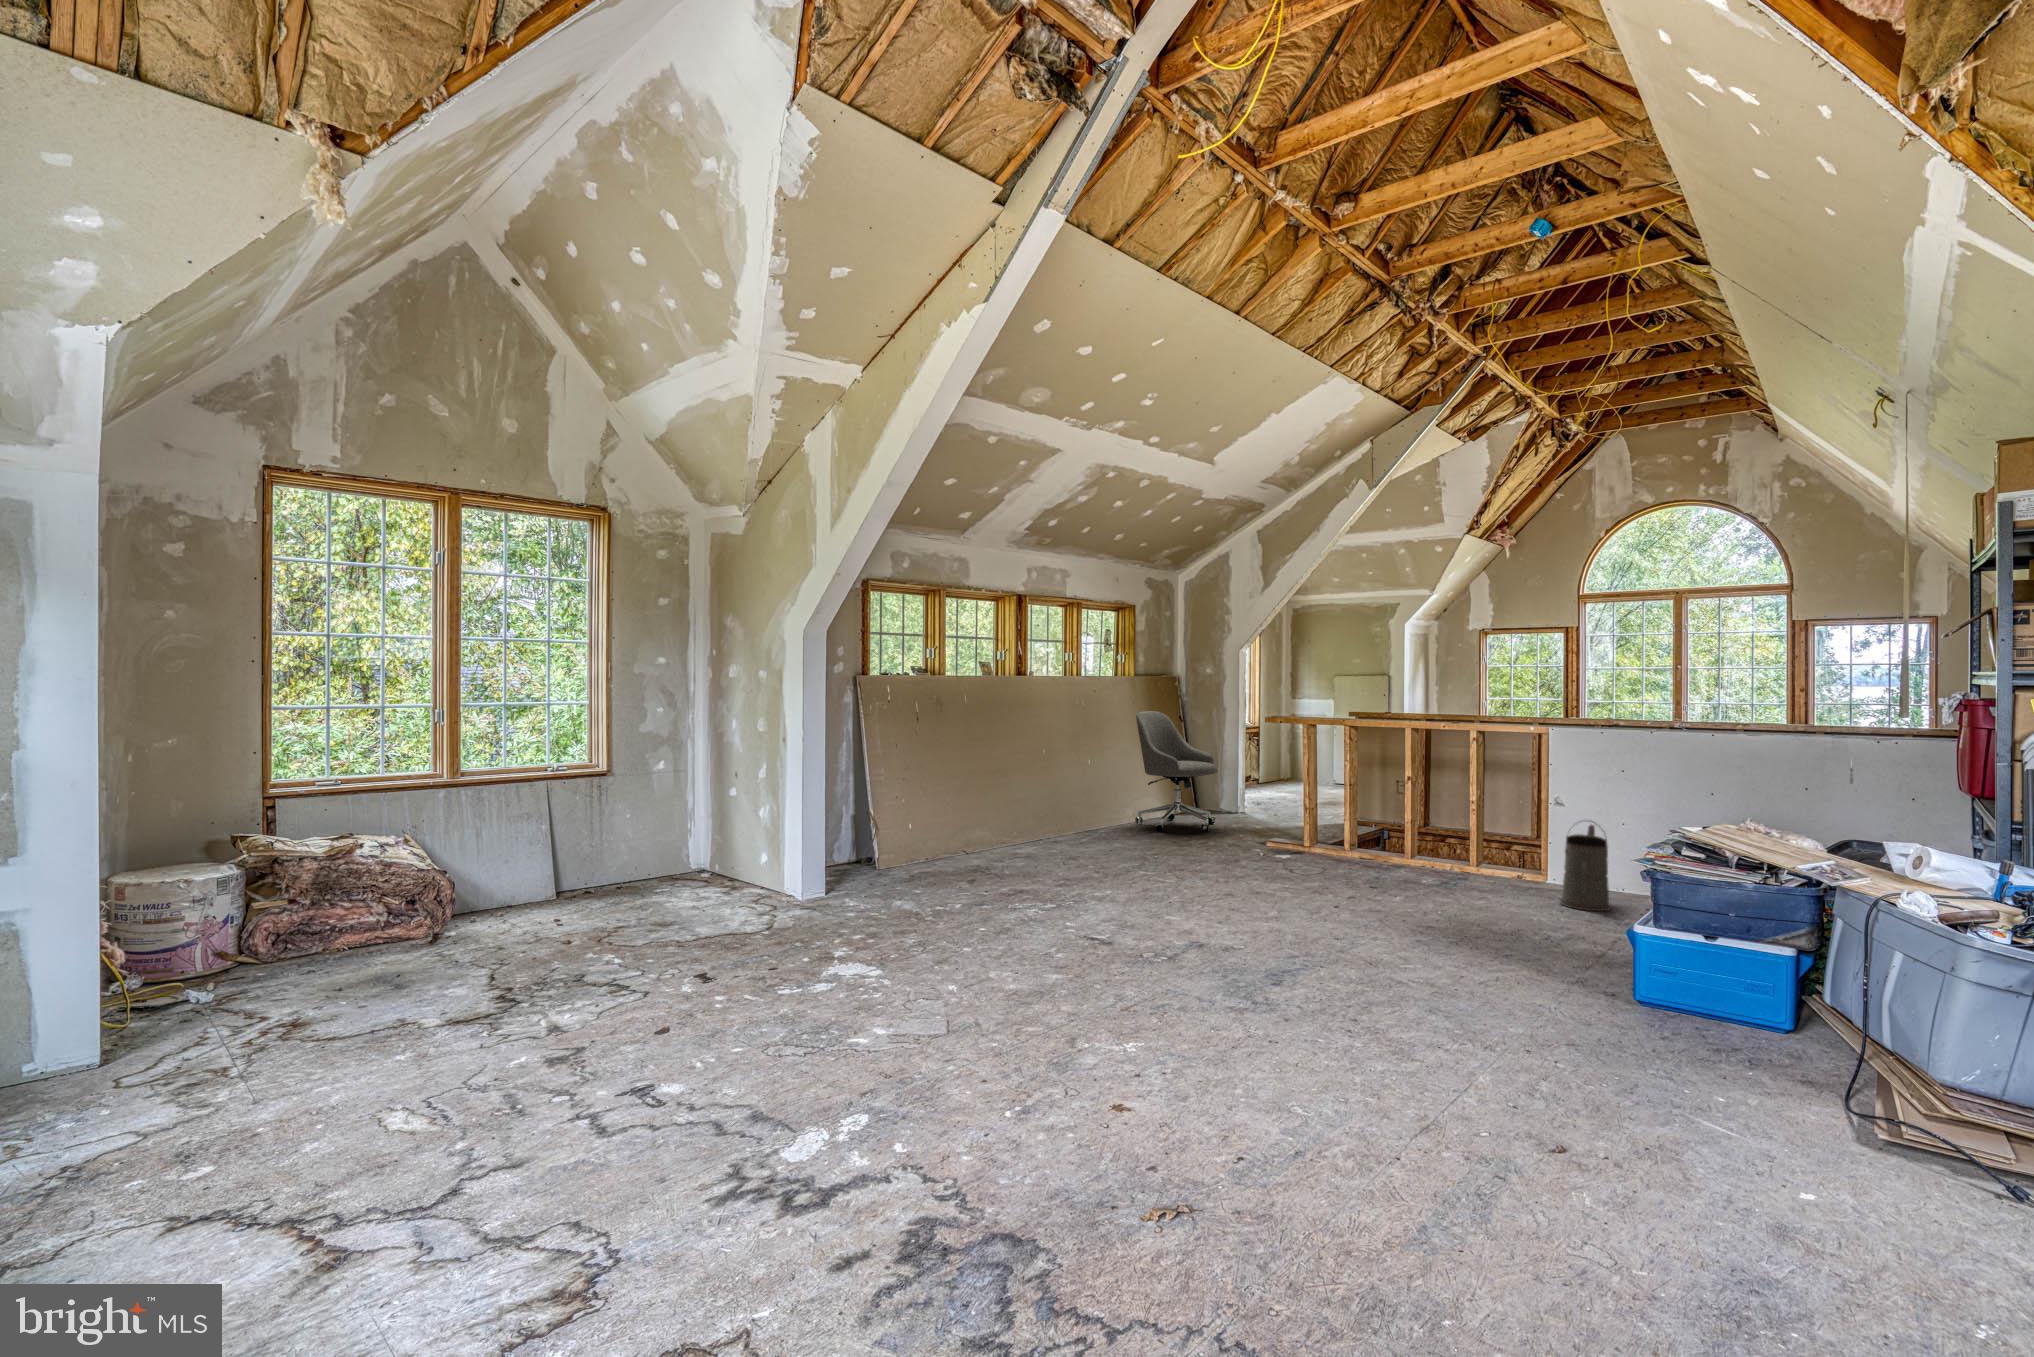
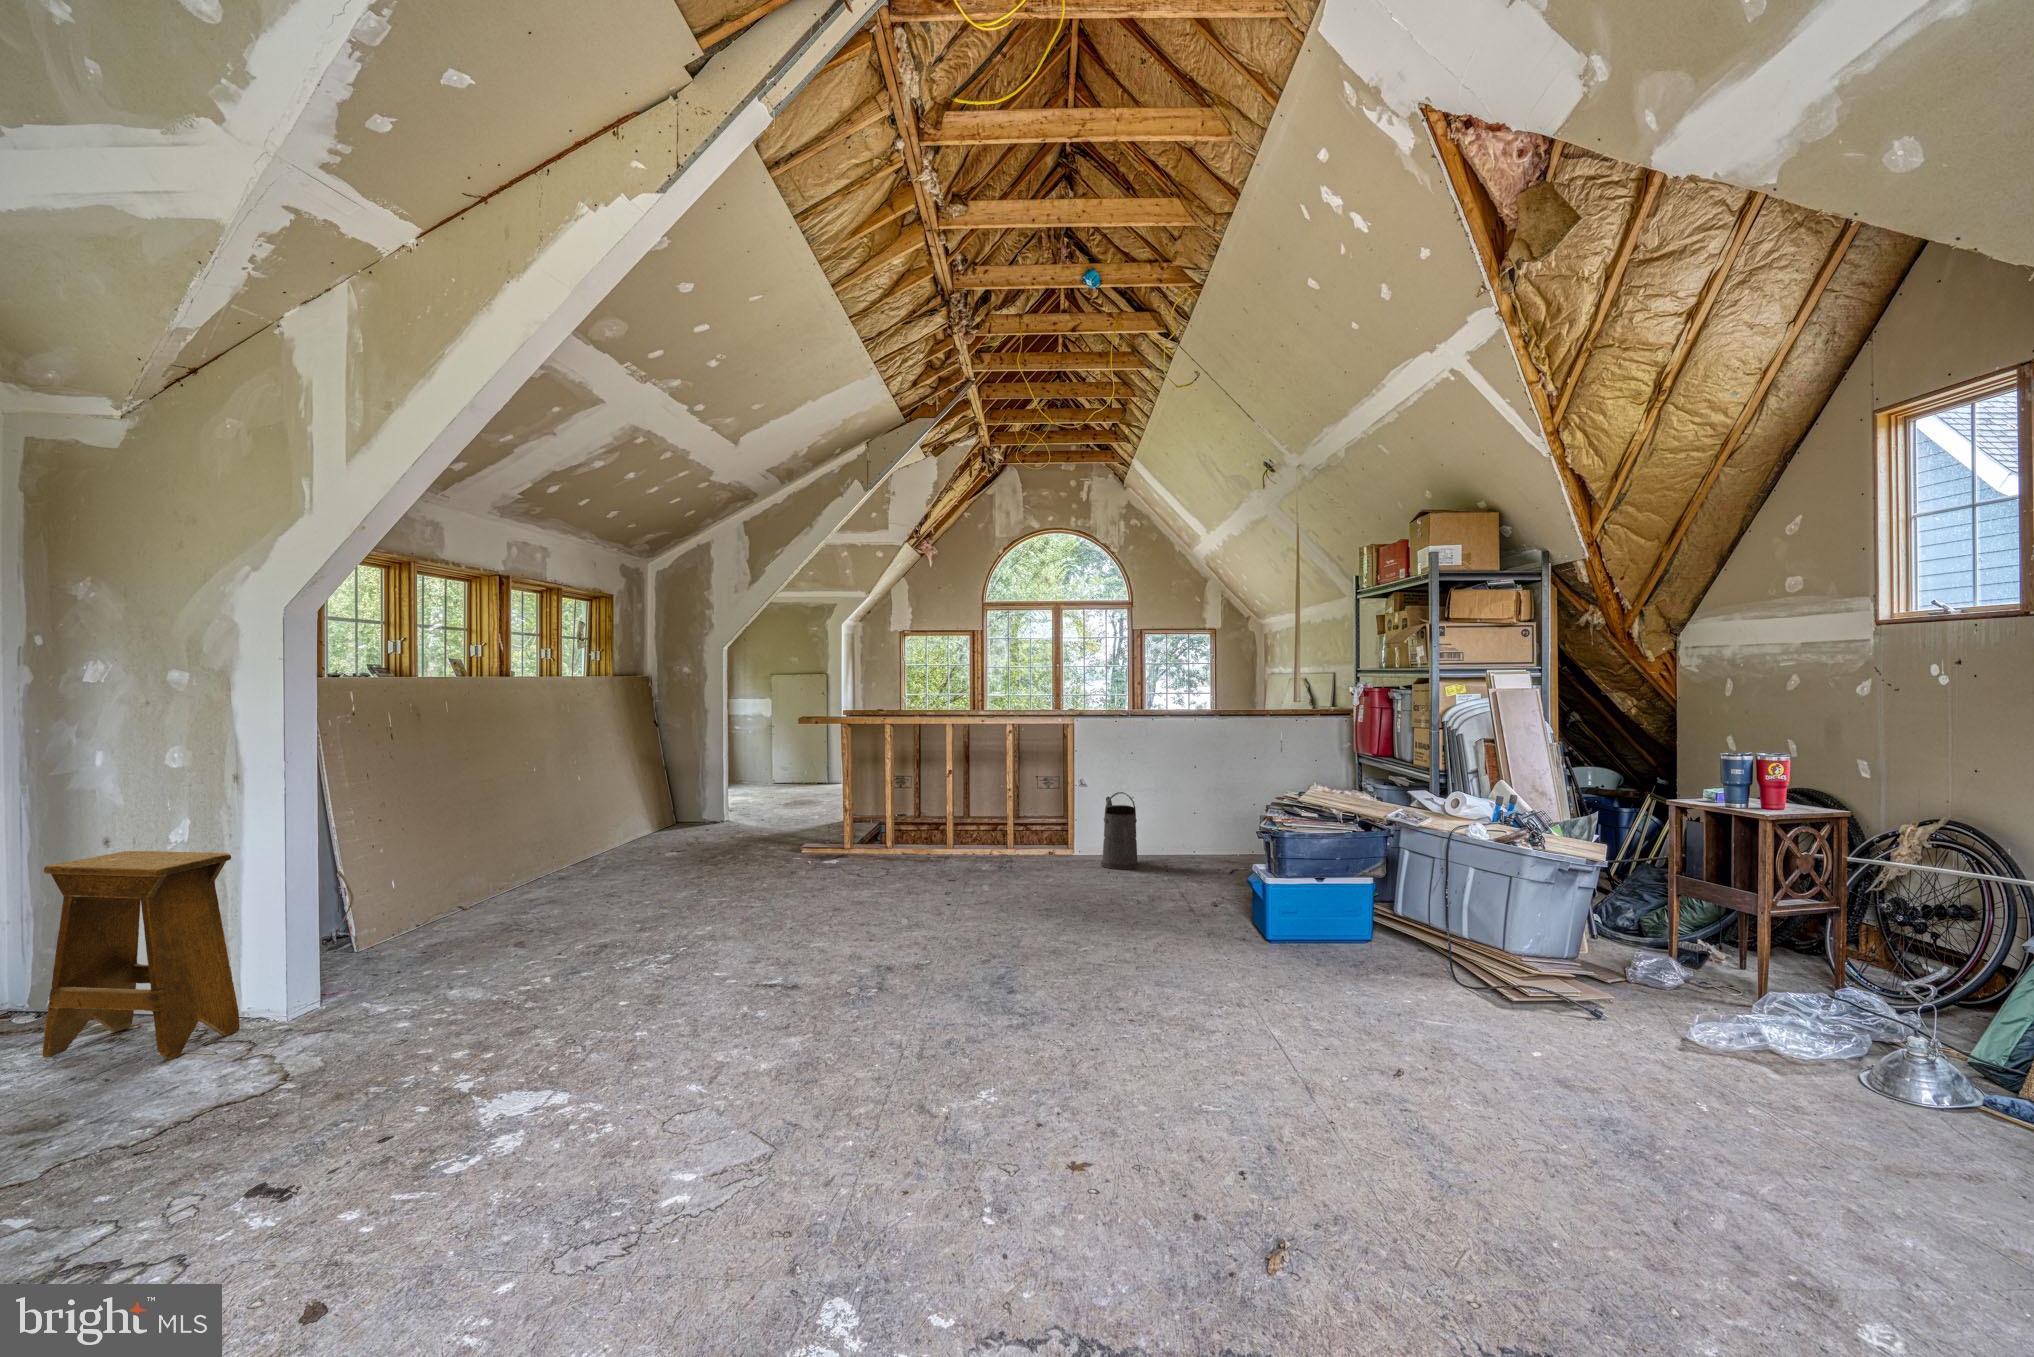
chair: present [1135,711,1217,832] -> none [634,717,730,853]
stool: none [697,780,781,908] -> present [43,851,240,1059]

